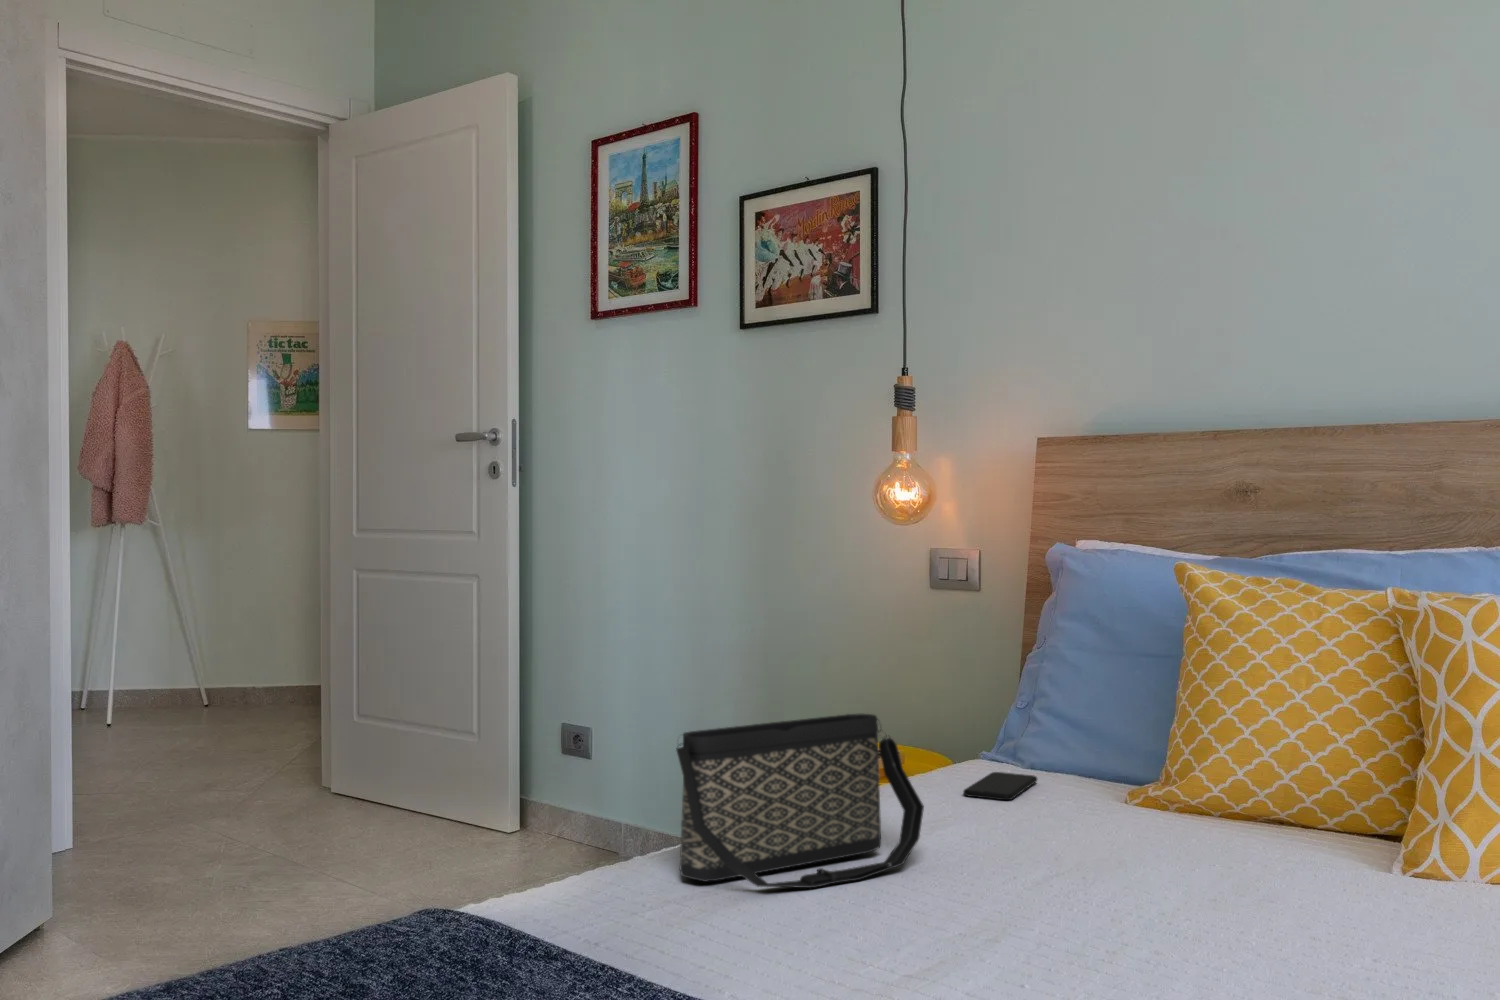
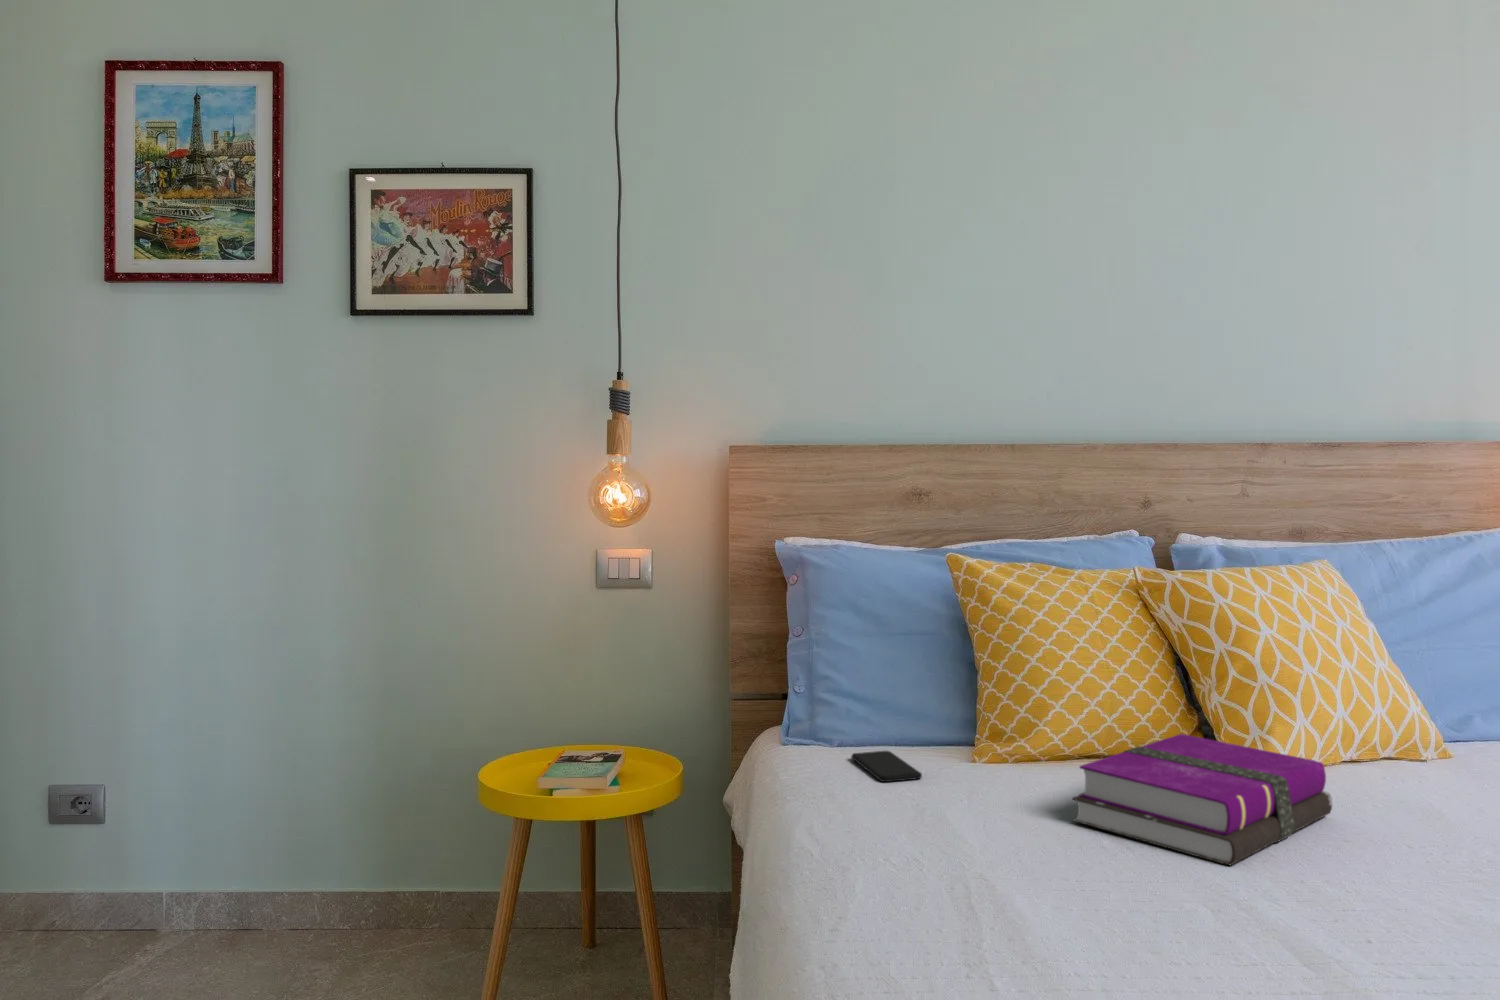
handbag: present [676,714,924,888] -> none [949,729,1069,940]
notebook: none [1036,787,1364,910] -> present [1073,734,1332,865]

